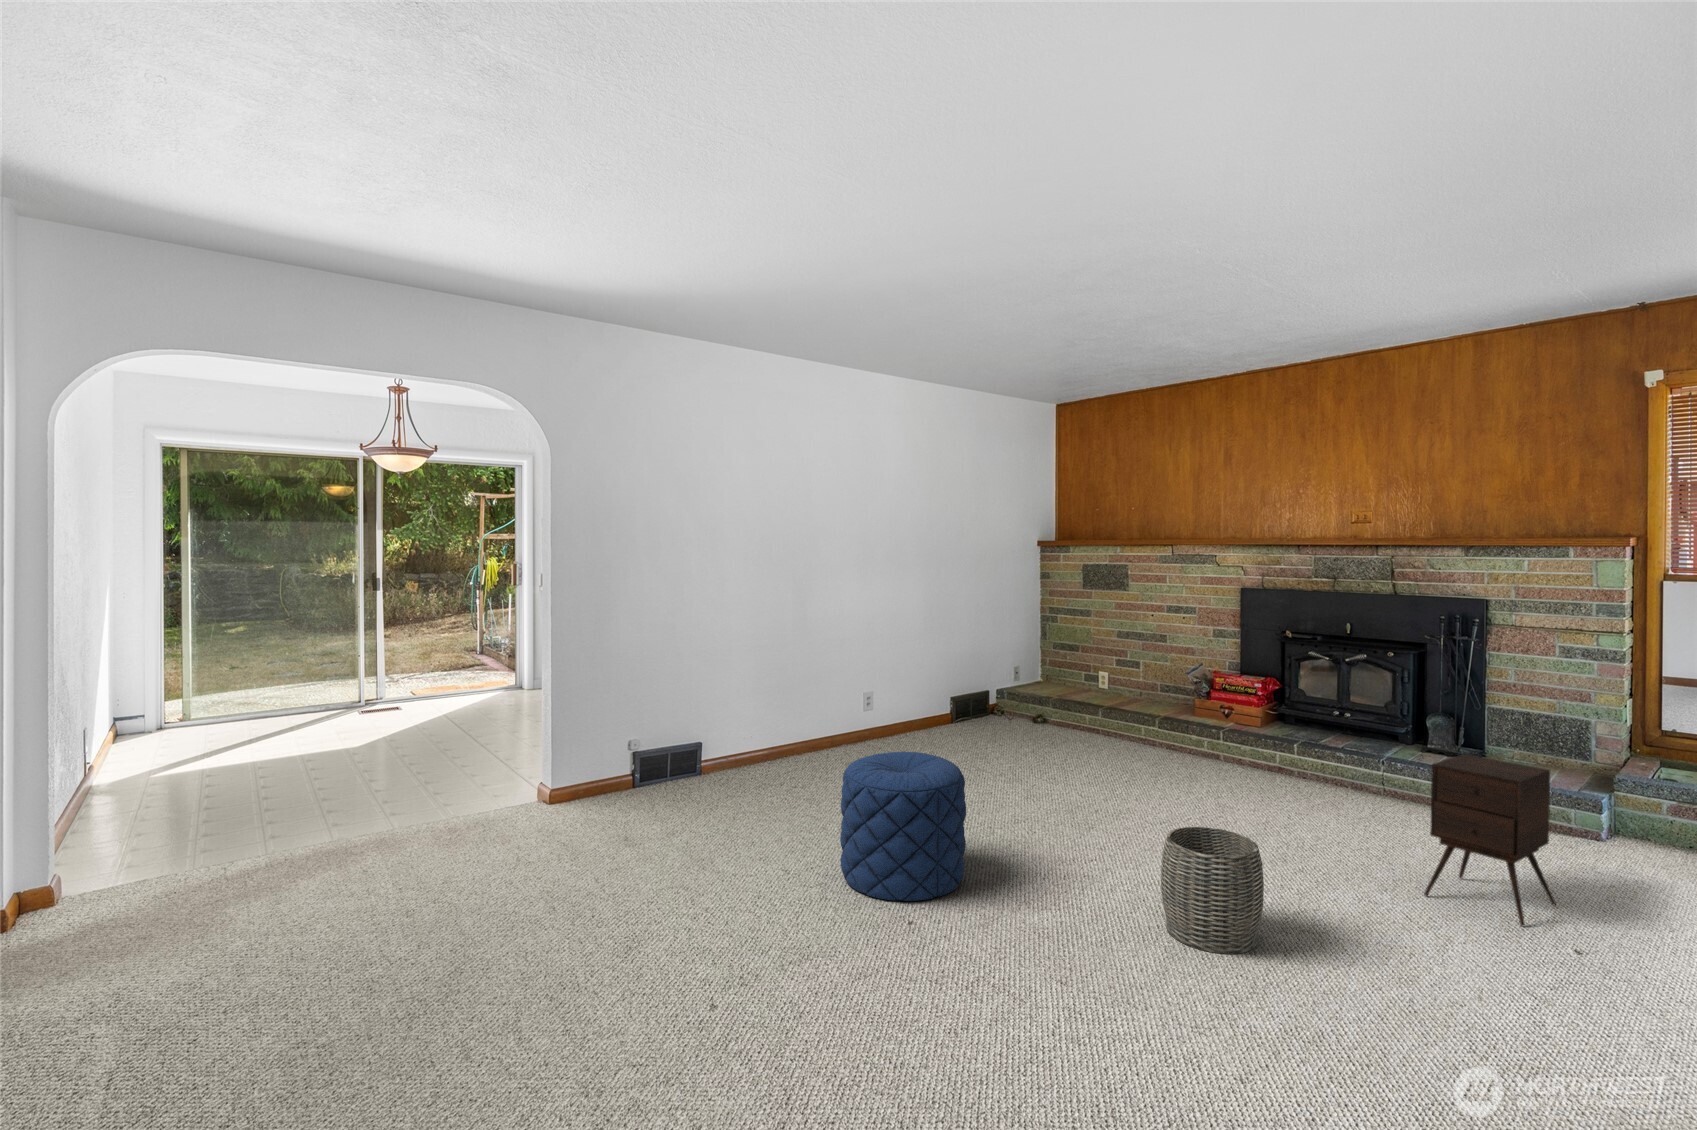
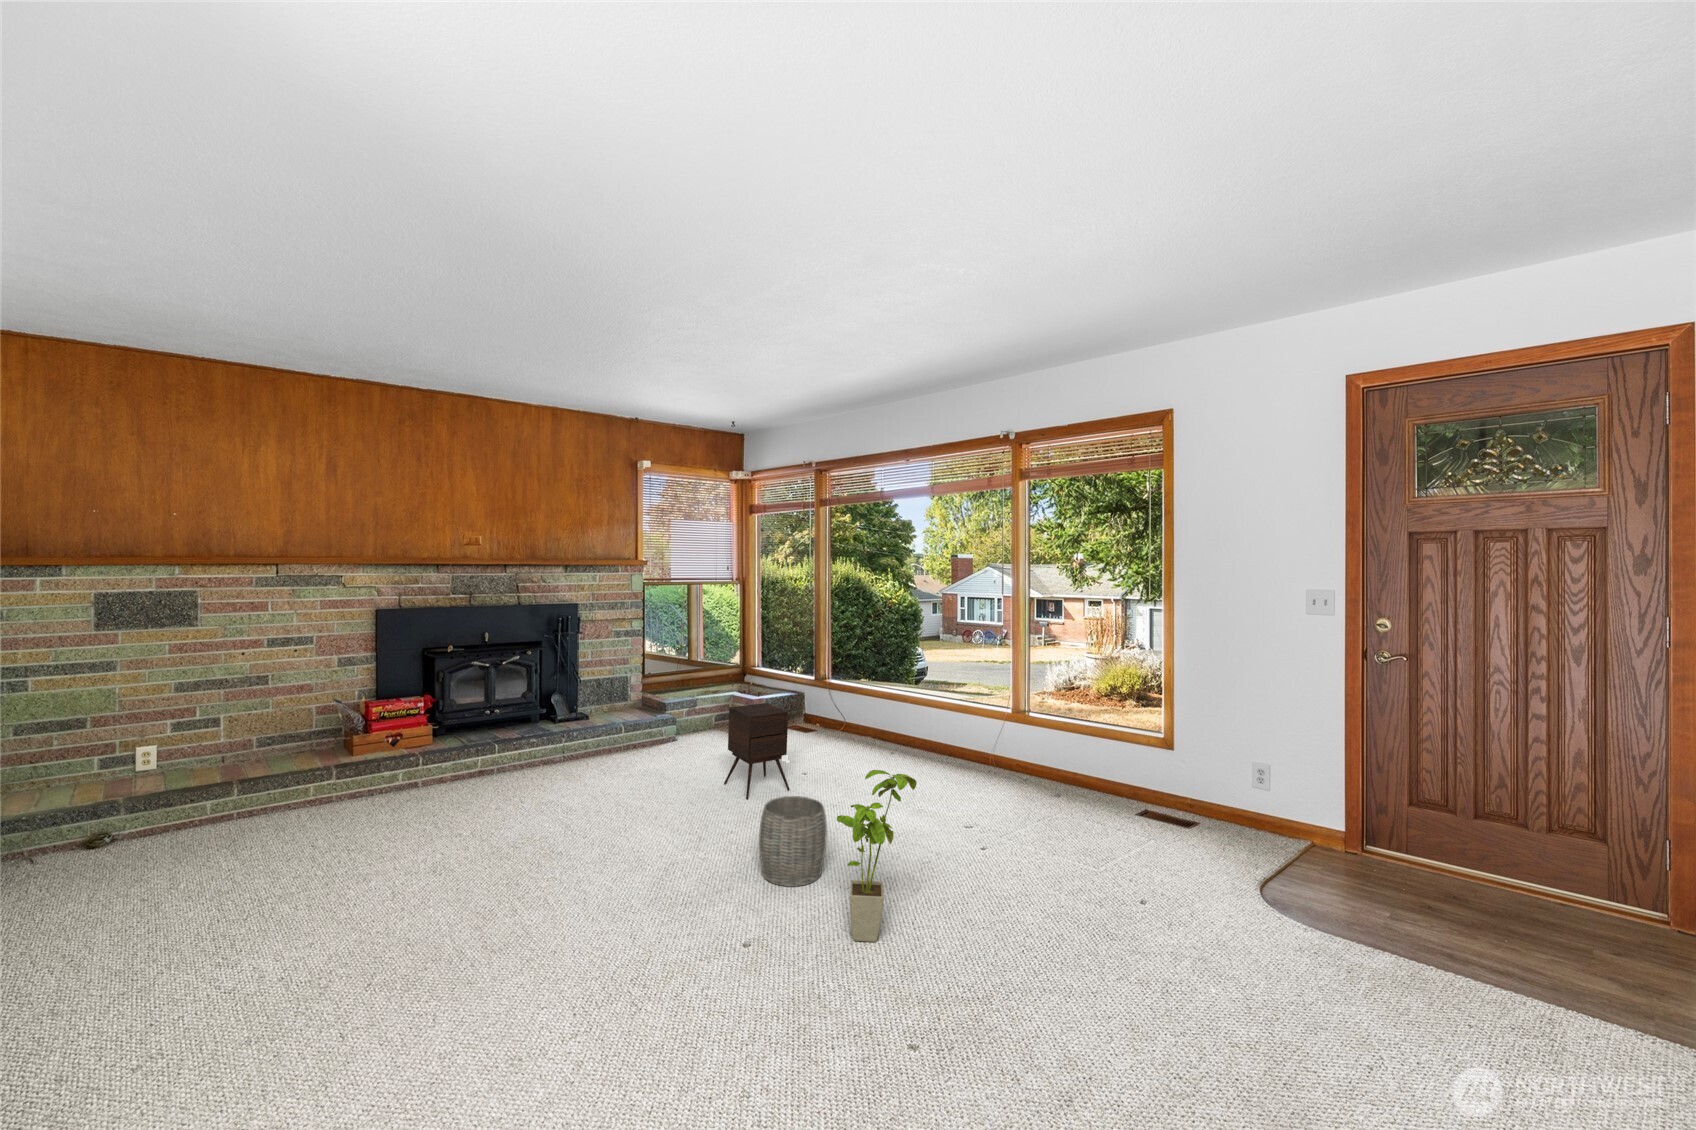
pouf: present [840,752,966,901] -> none [558,855,716,1065]
house plant: none [1030,765,1148,989] -> present [837,770,917,942]

